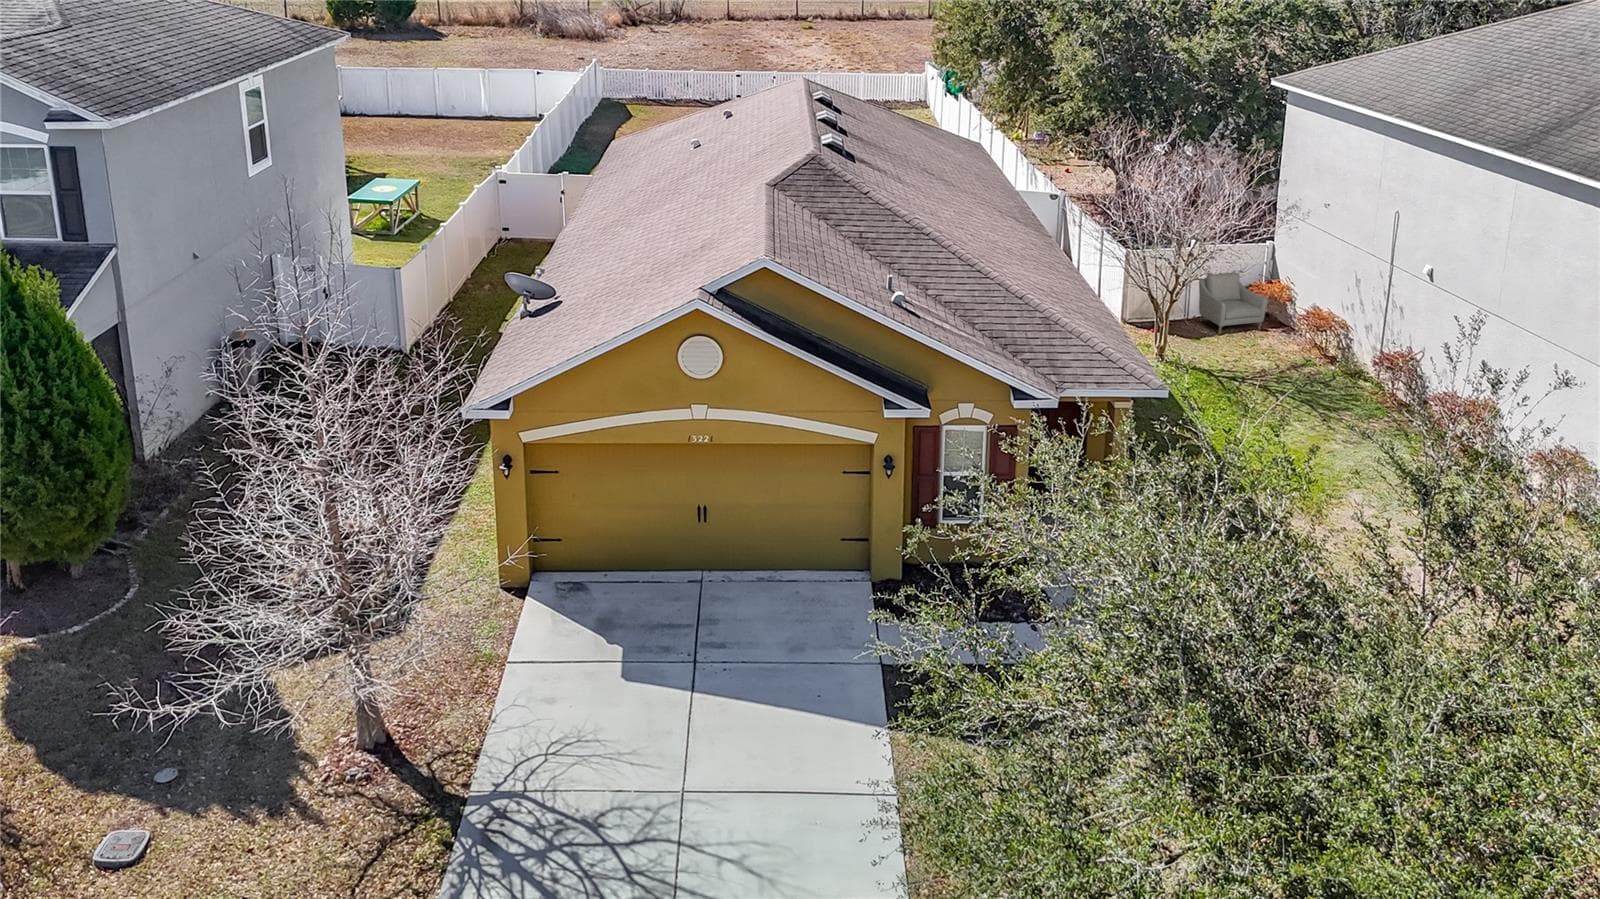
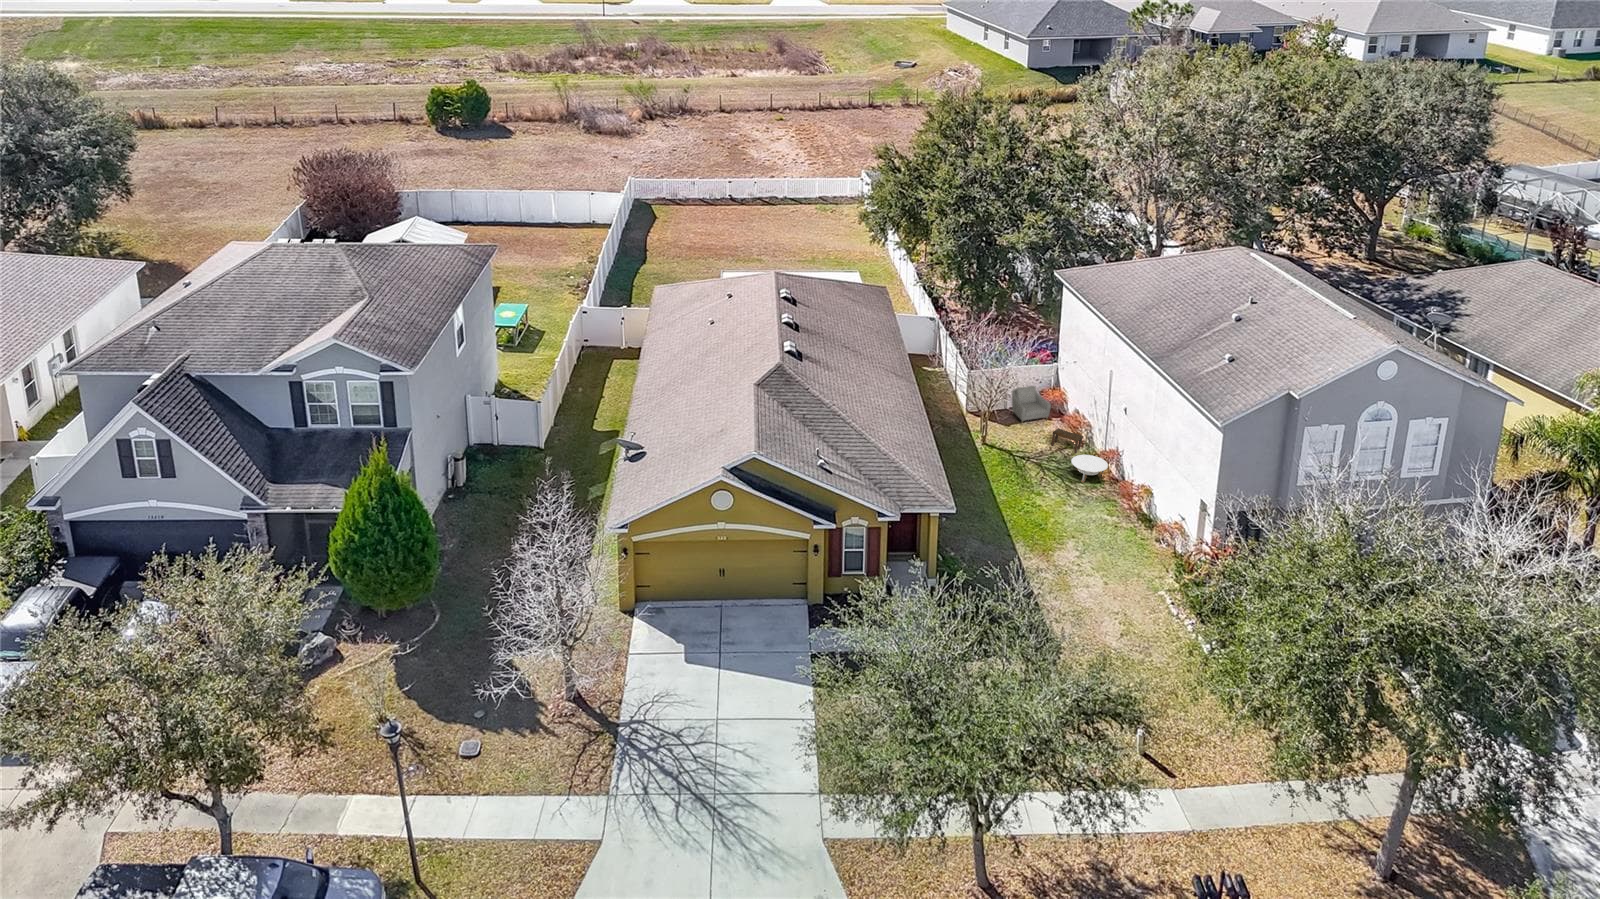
bench: none [1277,330,1334,369] -> present [1052,428,1083,453]
round table: none [1324,363,1391,406] -> present [1071,455,1108,483]

